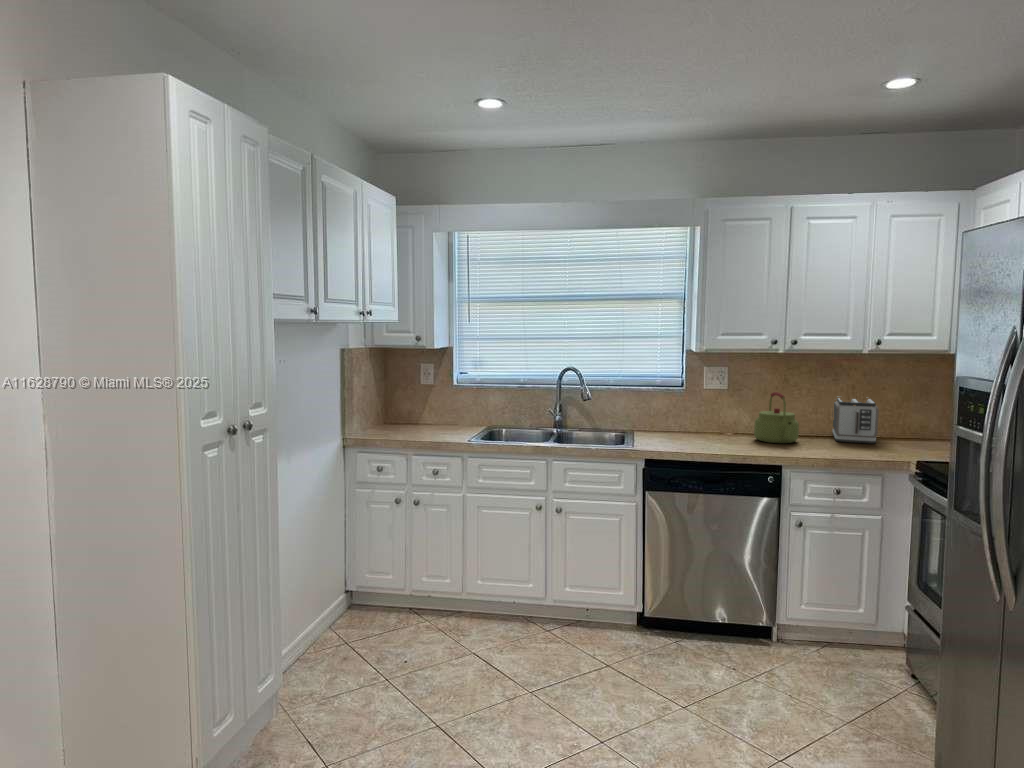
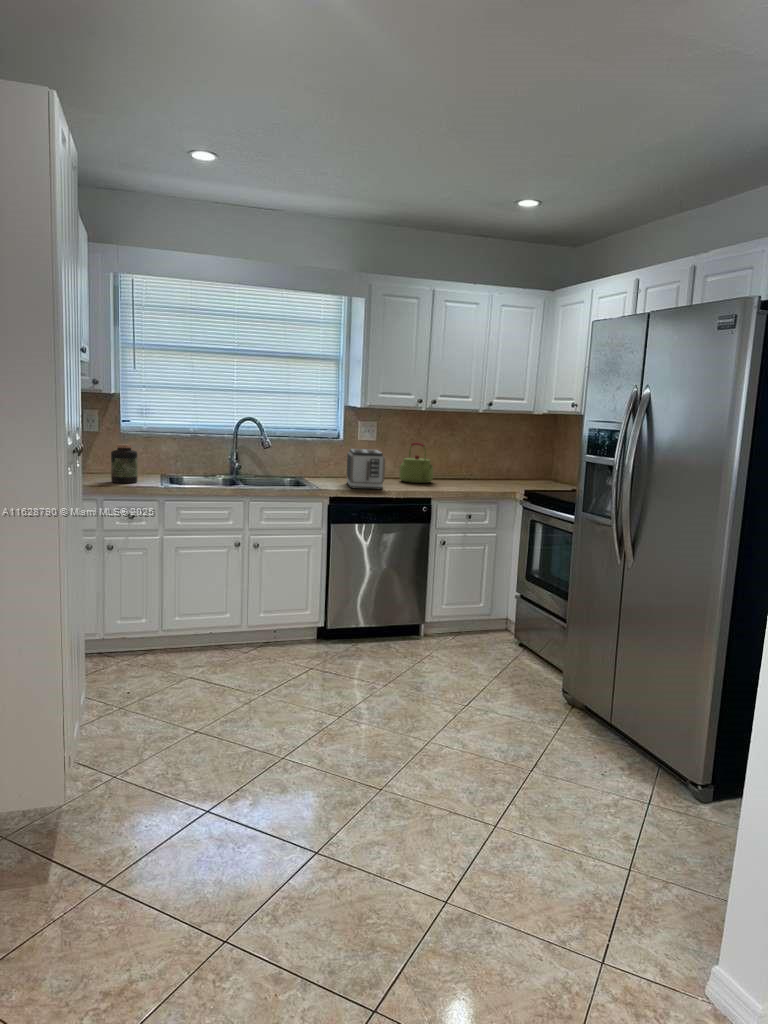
jar: none [426,397,451,437] -> present [111,444,138,483]
toaster: present [832,398,879,444] -> present [347,449,385,489]

